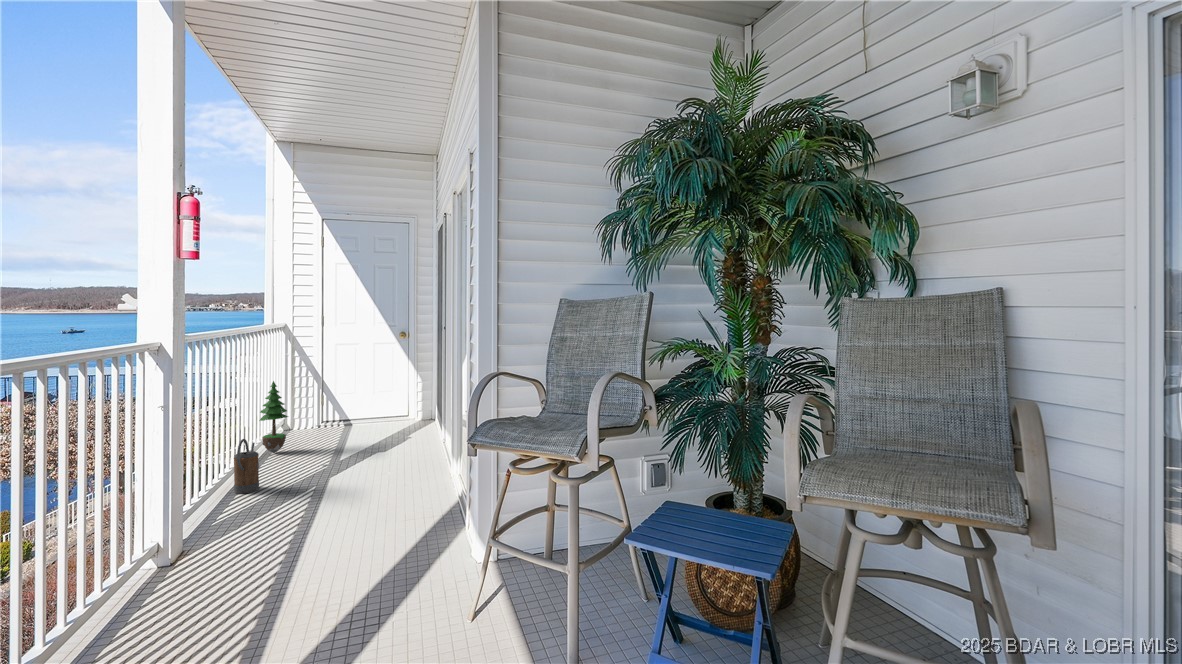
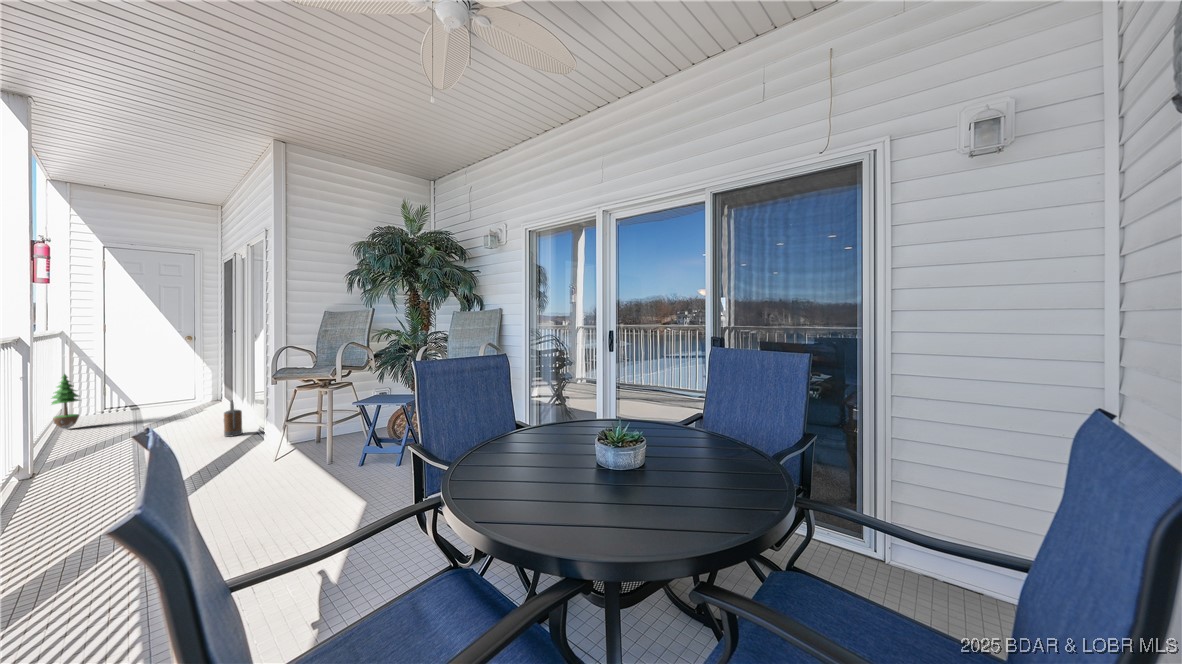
watering can: present [234,439,259,494] -> present [224,400,242,437]

